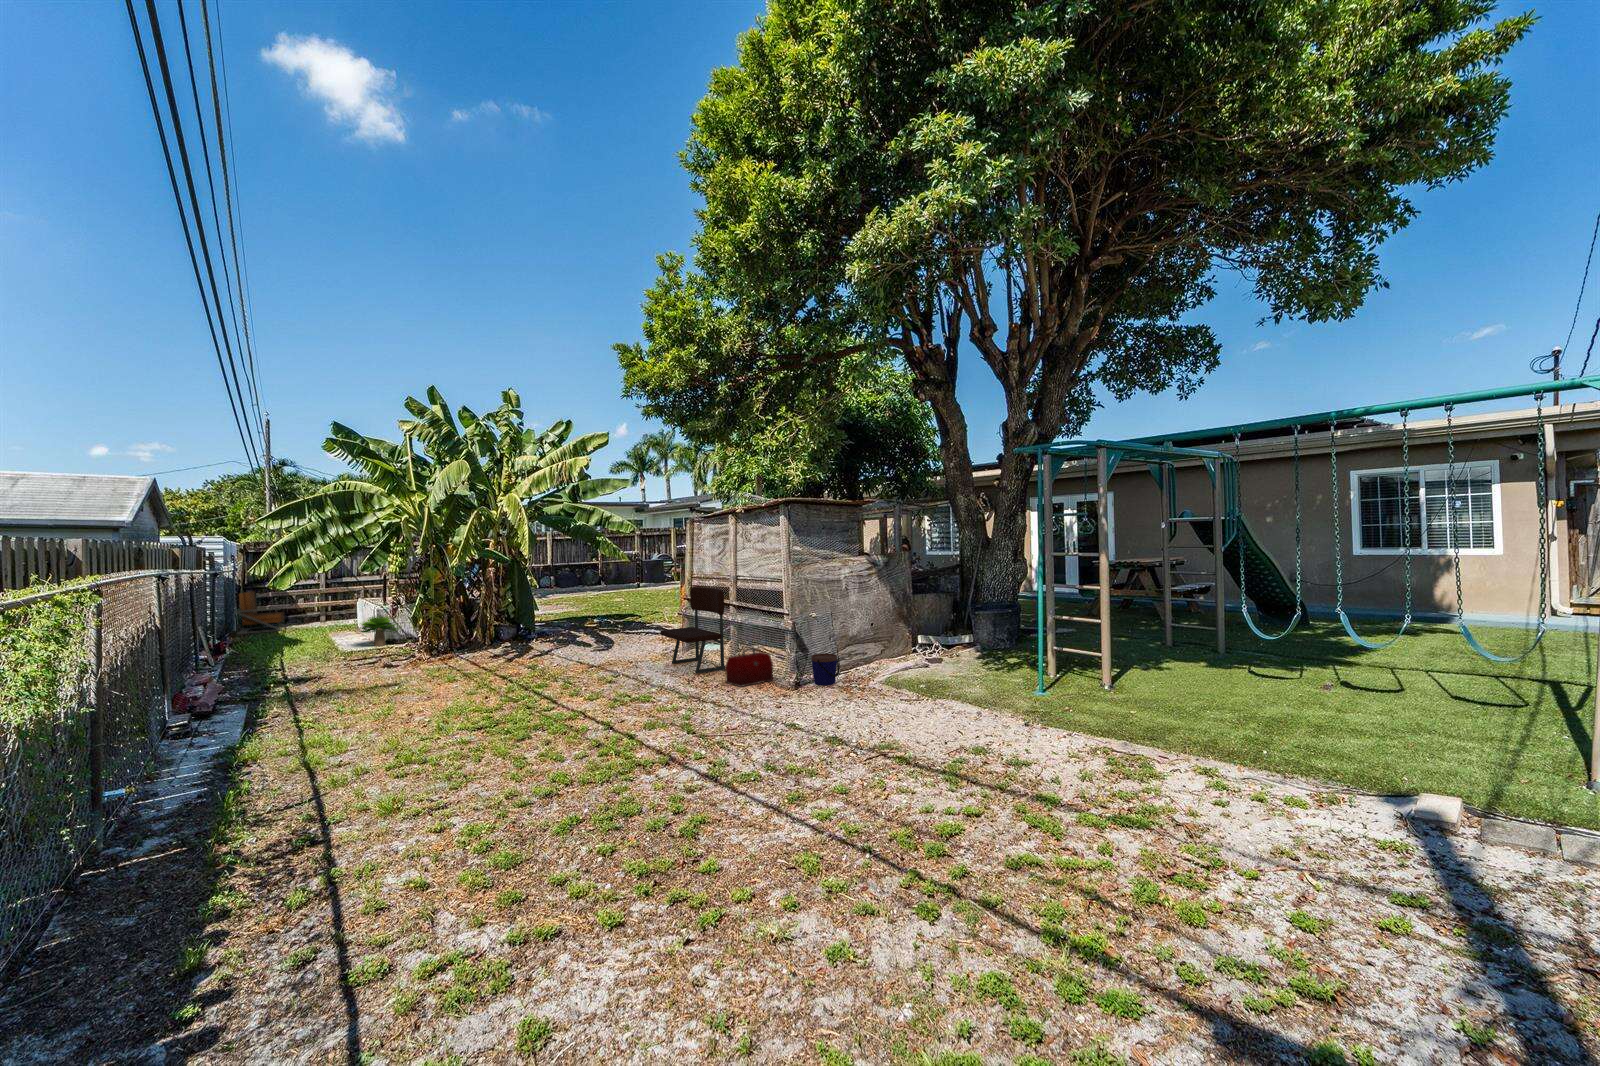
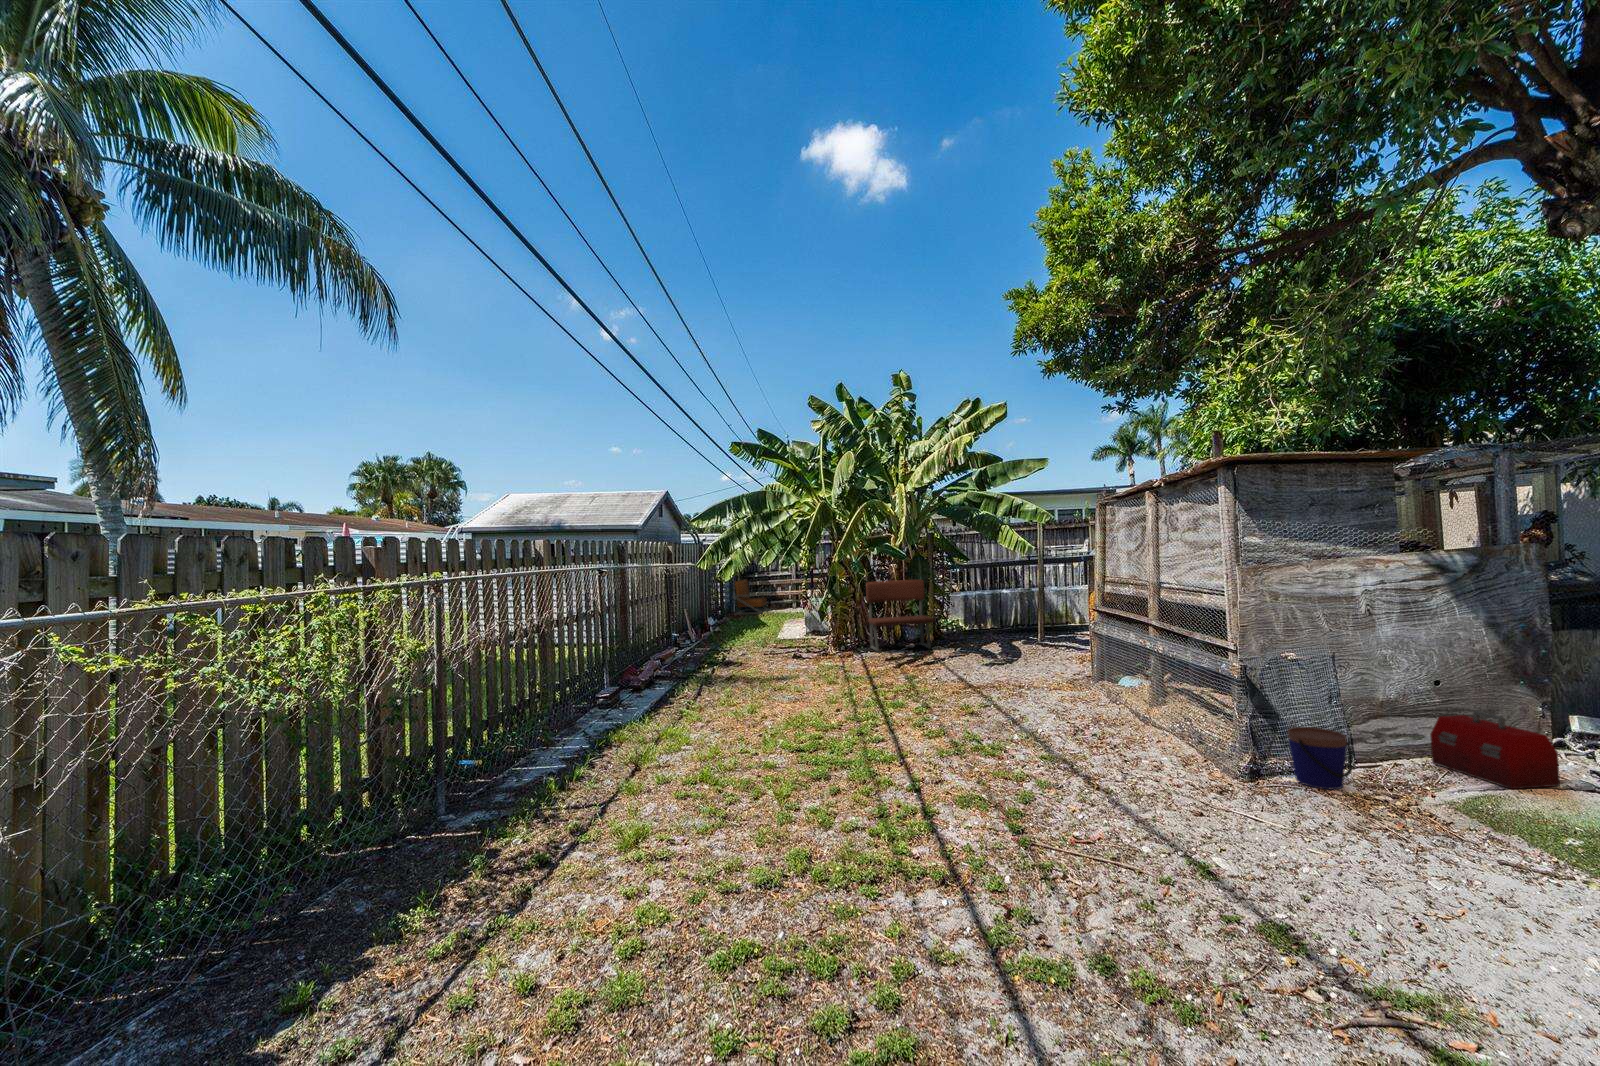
bench: present [660,587,725,673] -> present [866,580,935,652]
potted plant: present [360,616,398,646] -> none [791,606,826,636]
toolbox: present [725,649,773,687] -> present [1430,711,1560,789]

